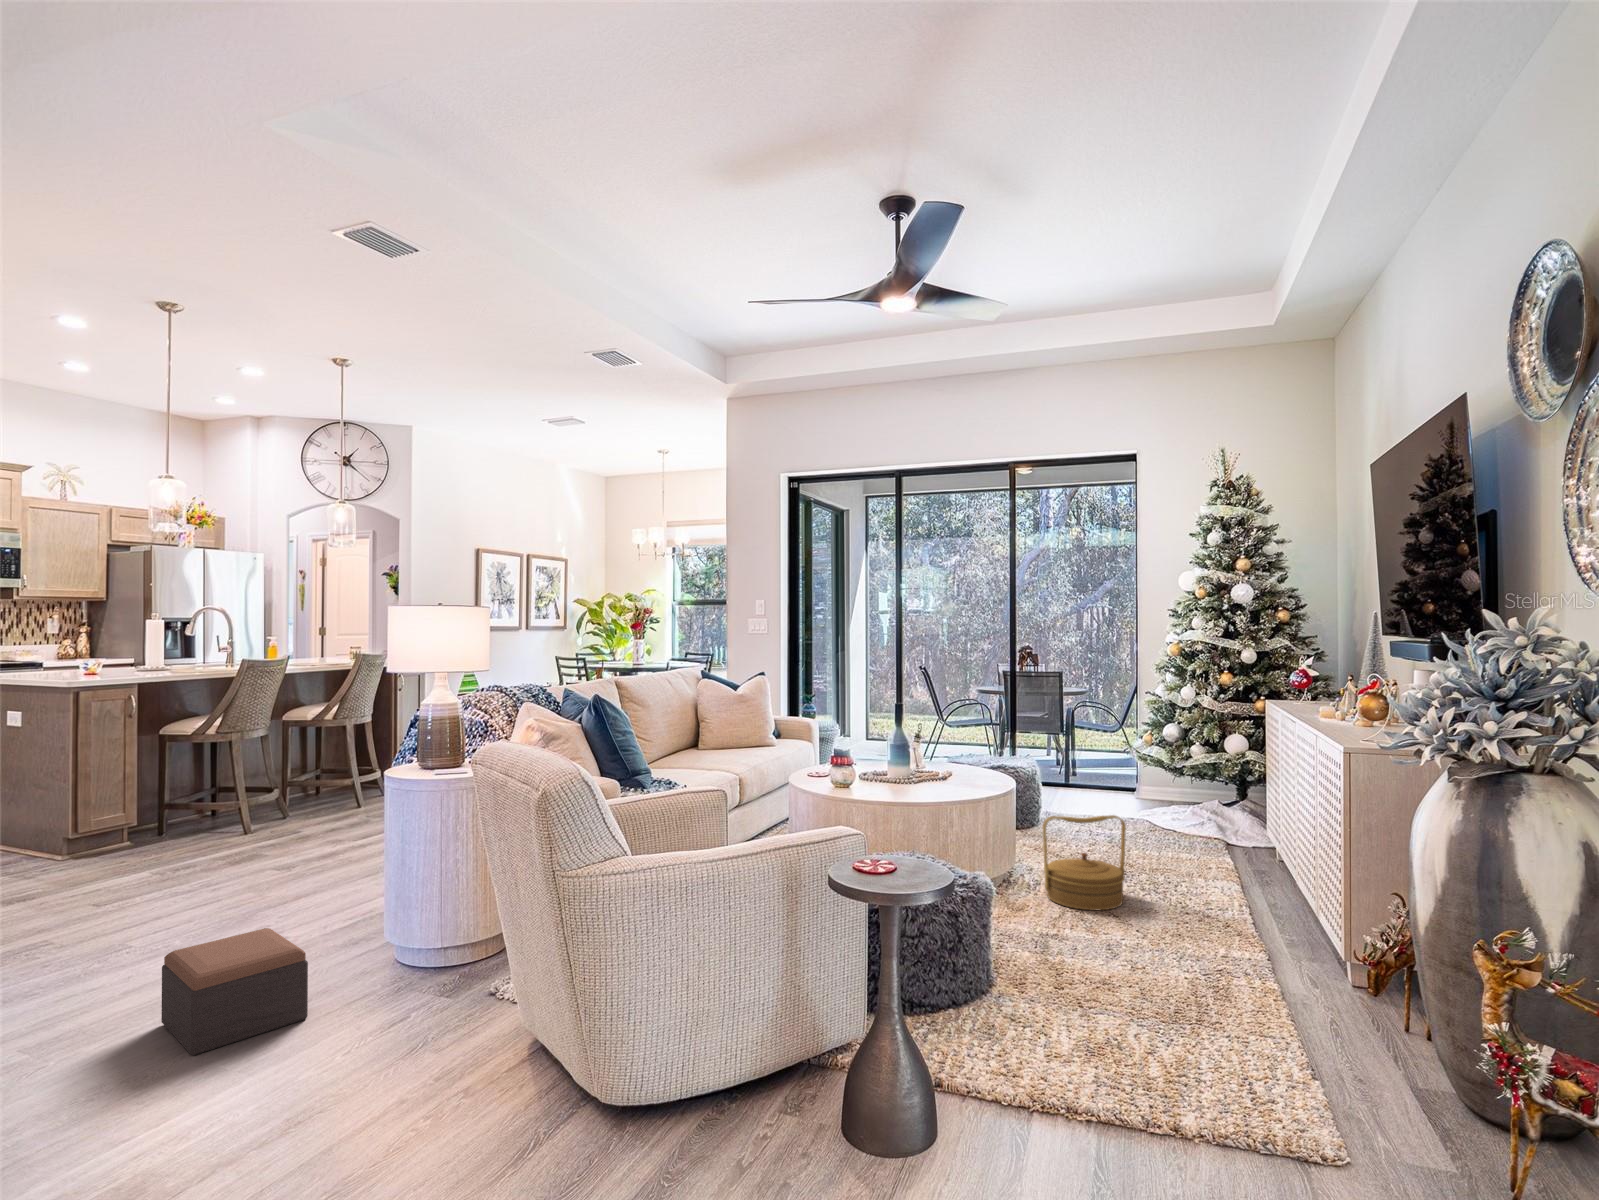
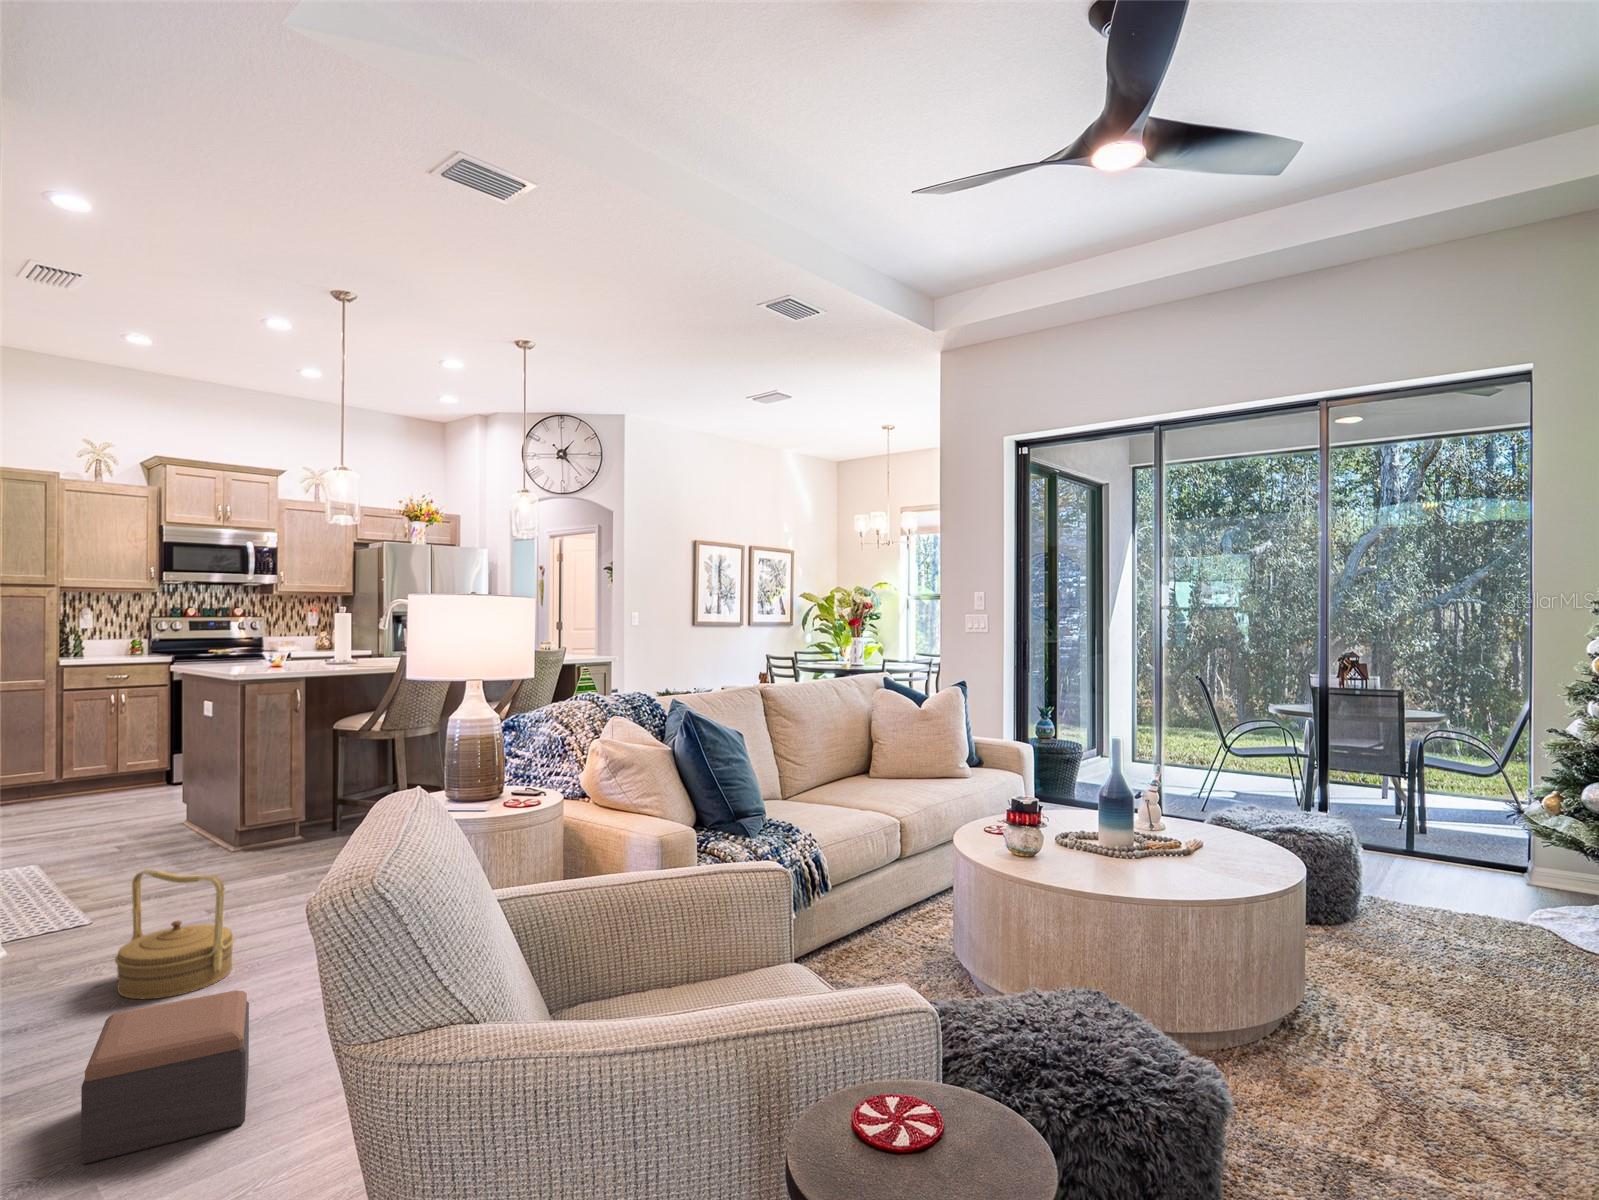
basket: present [1042,815,1126,910] -> present [115,870,235,999]

